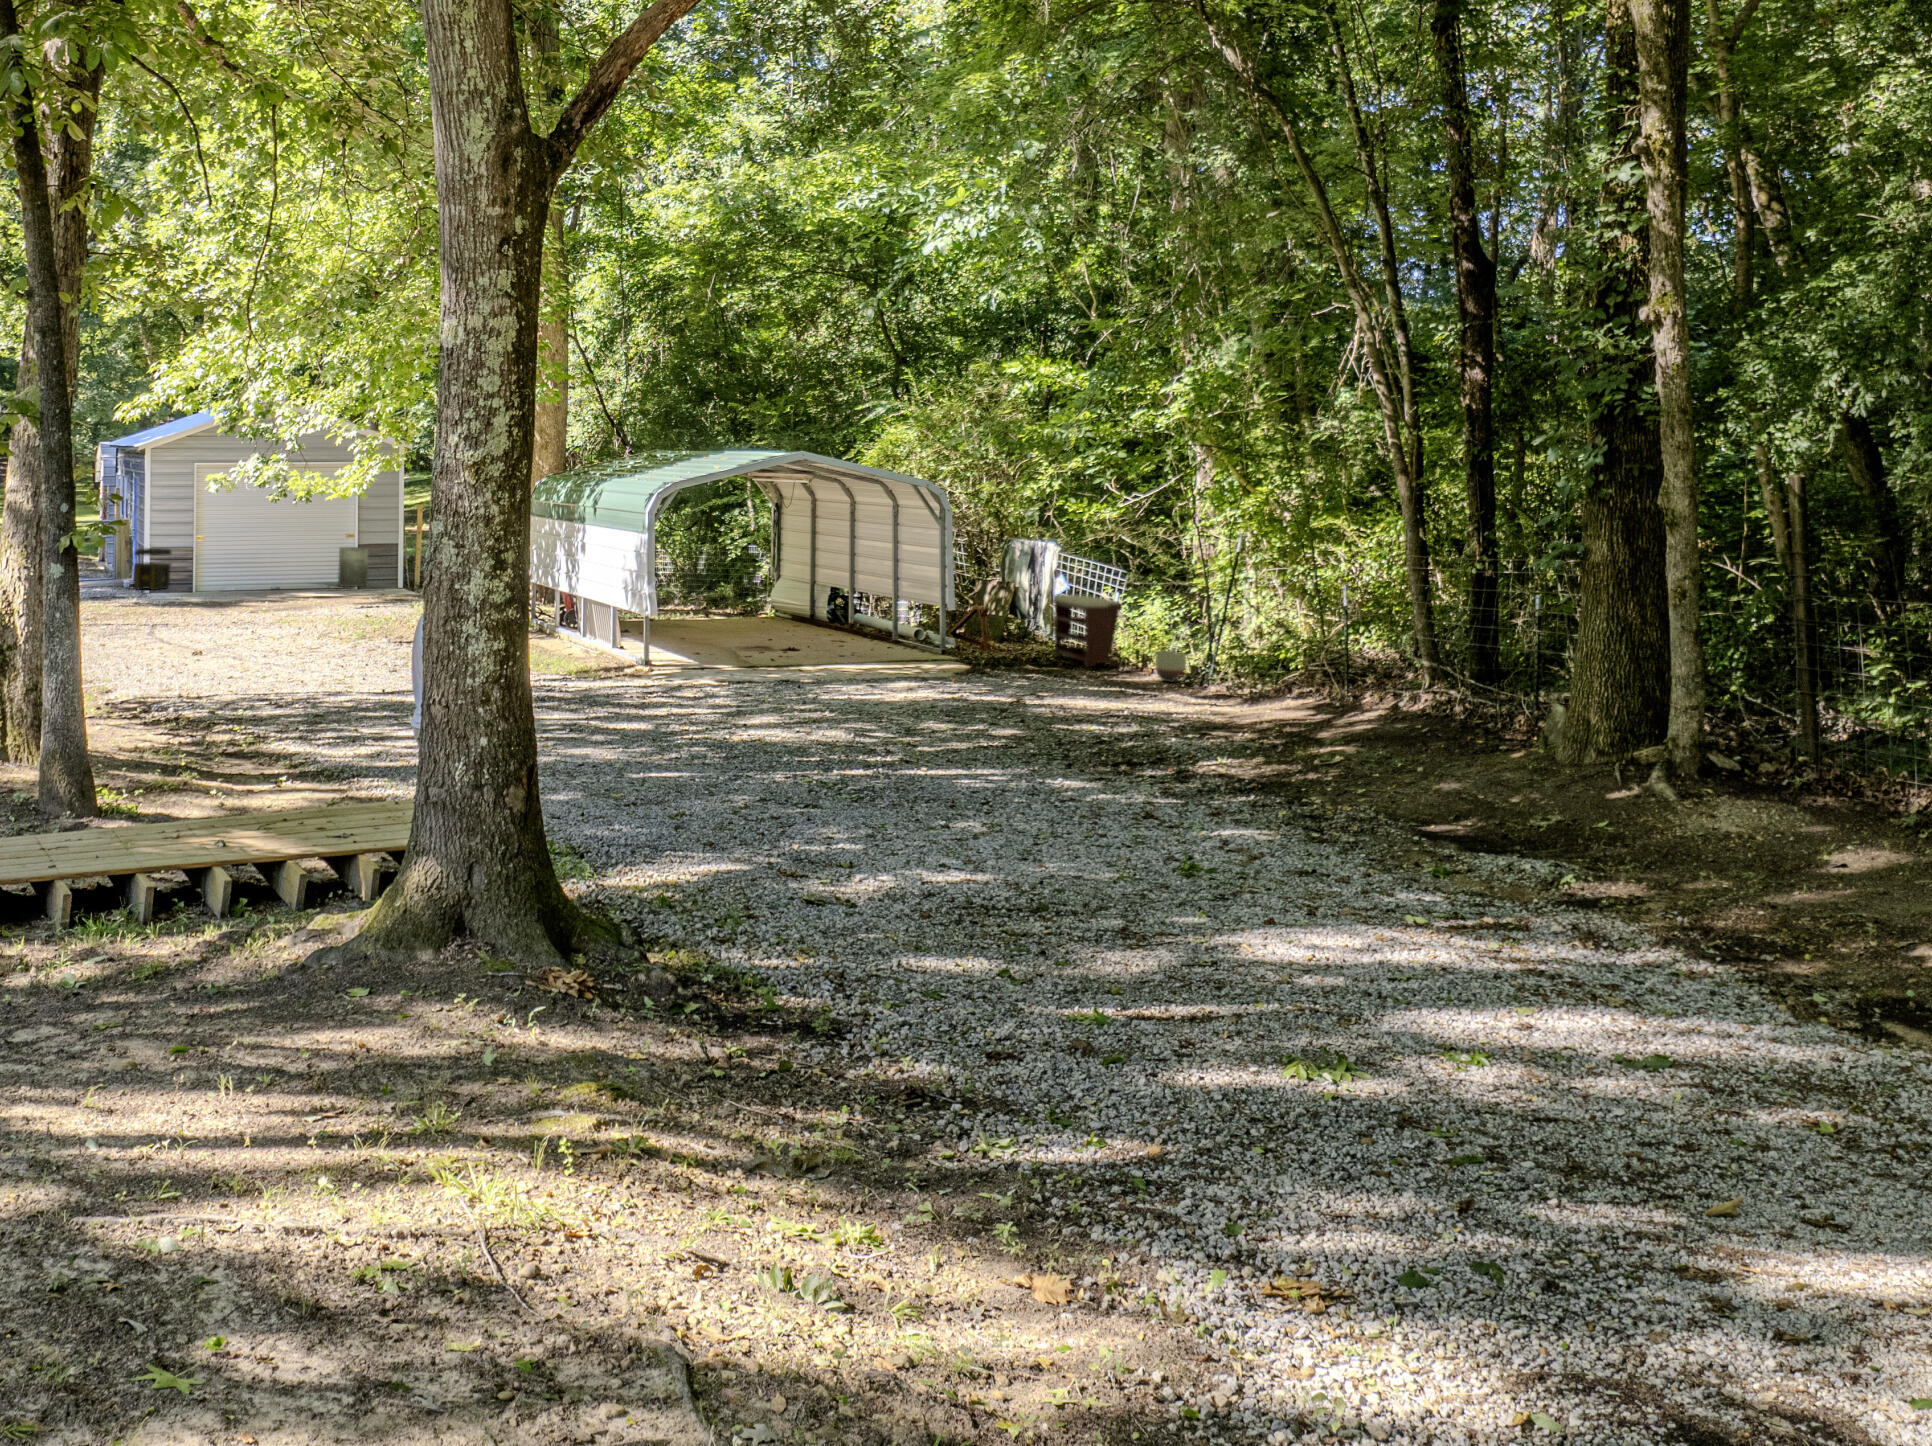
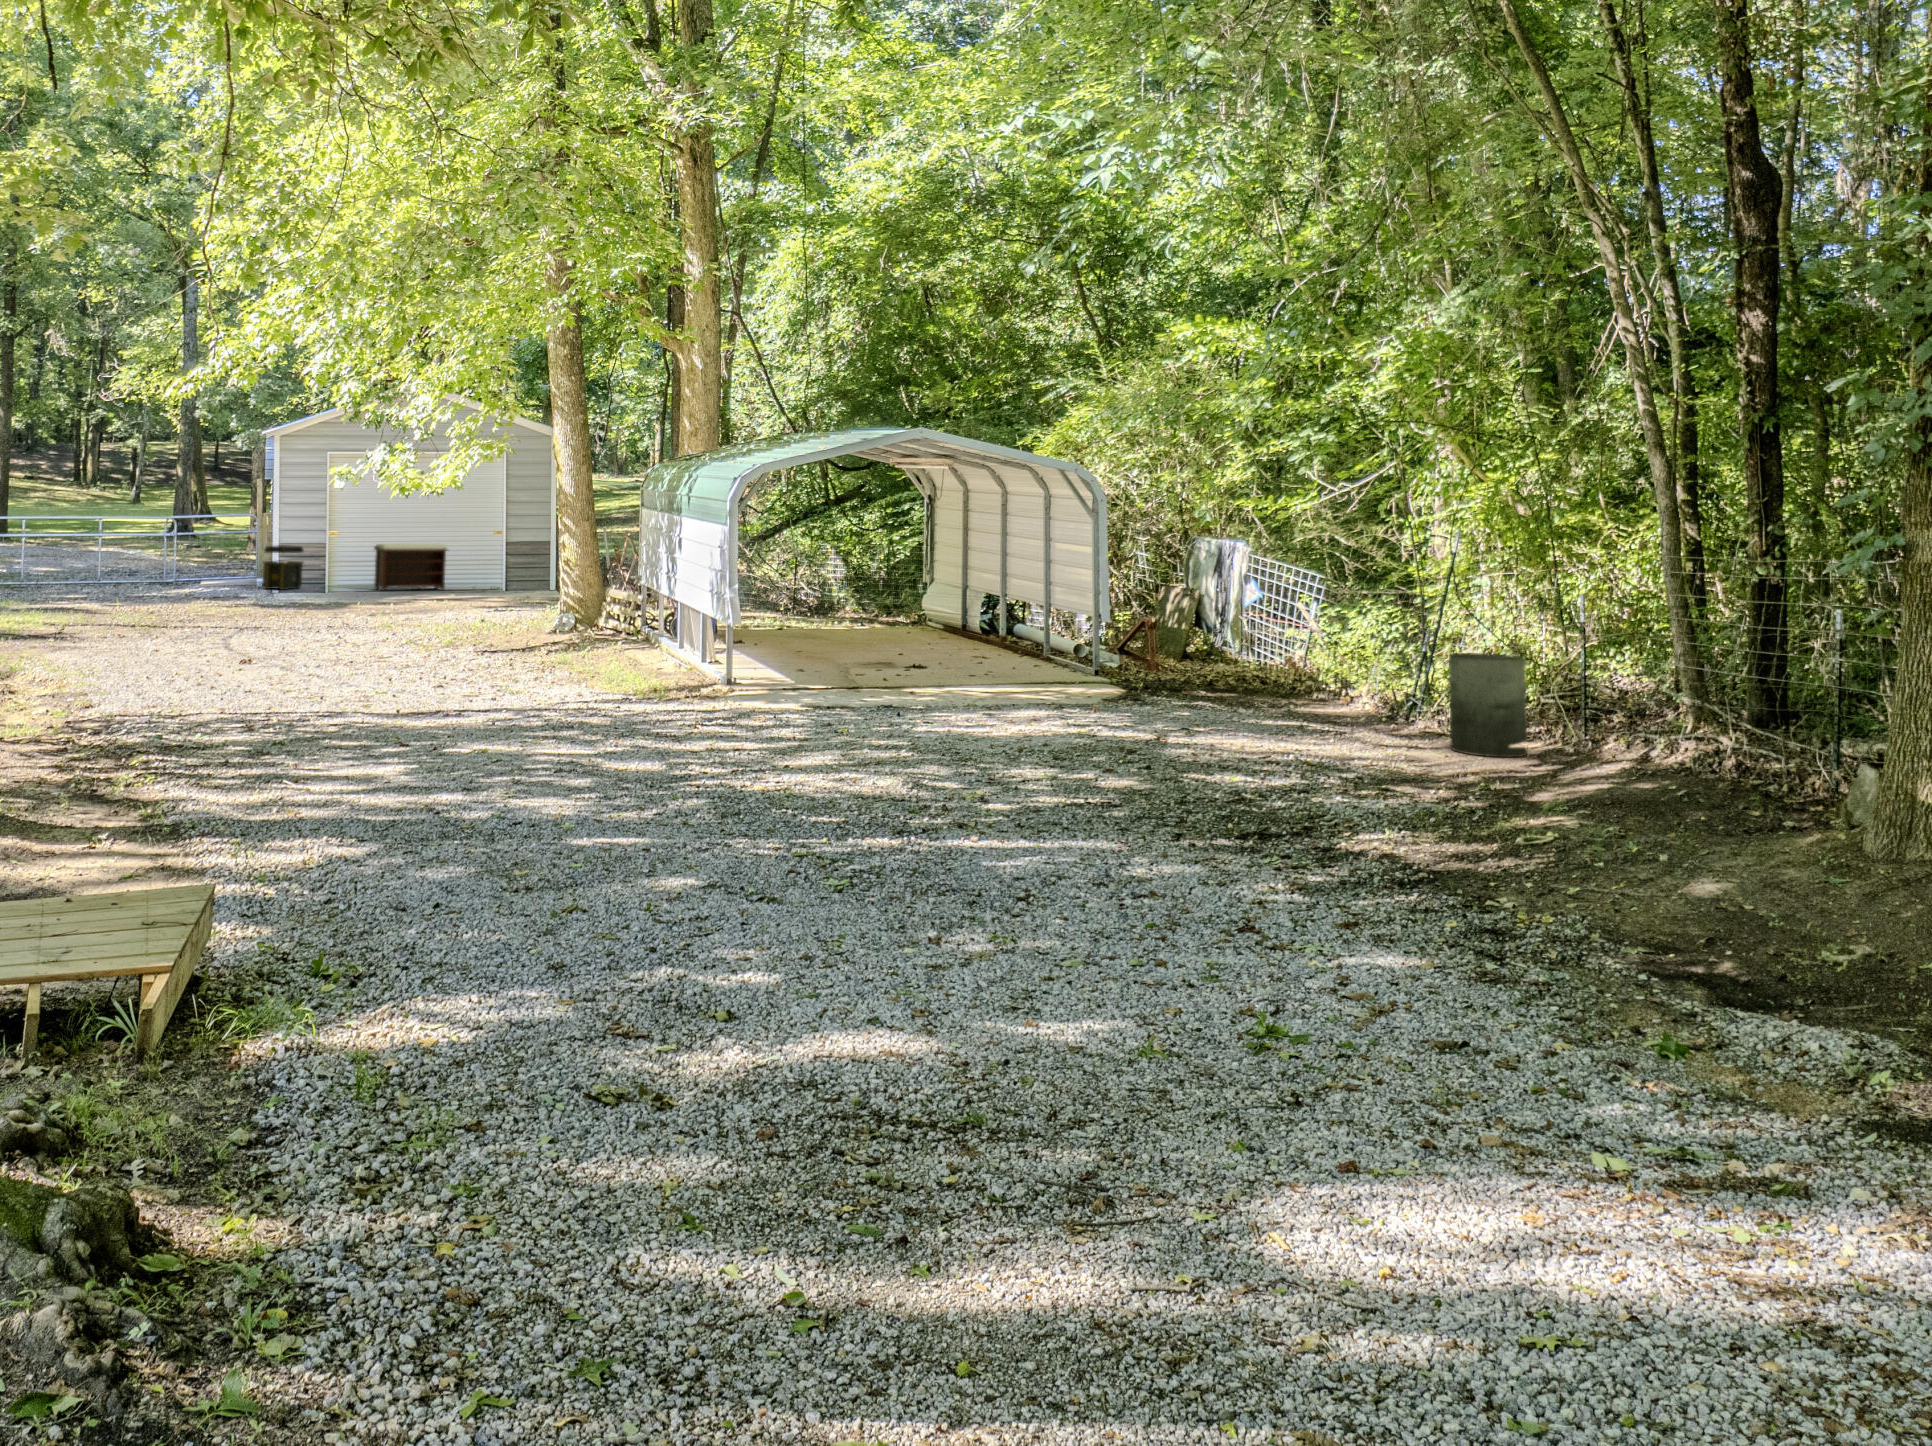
trash can: present [338,547,368,587] -> present [1449,653,1527,757]
bench: present [1053,594,1122,667] -> present [374,544,448,591]
planter: present [1156,651,1186,682] -> none [1350,675,1389,715]

